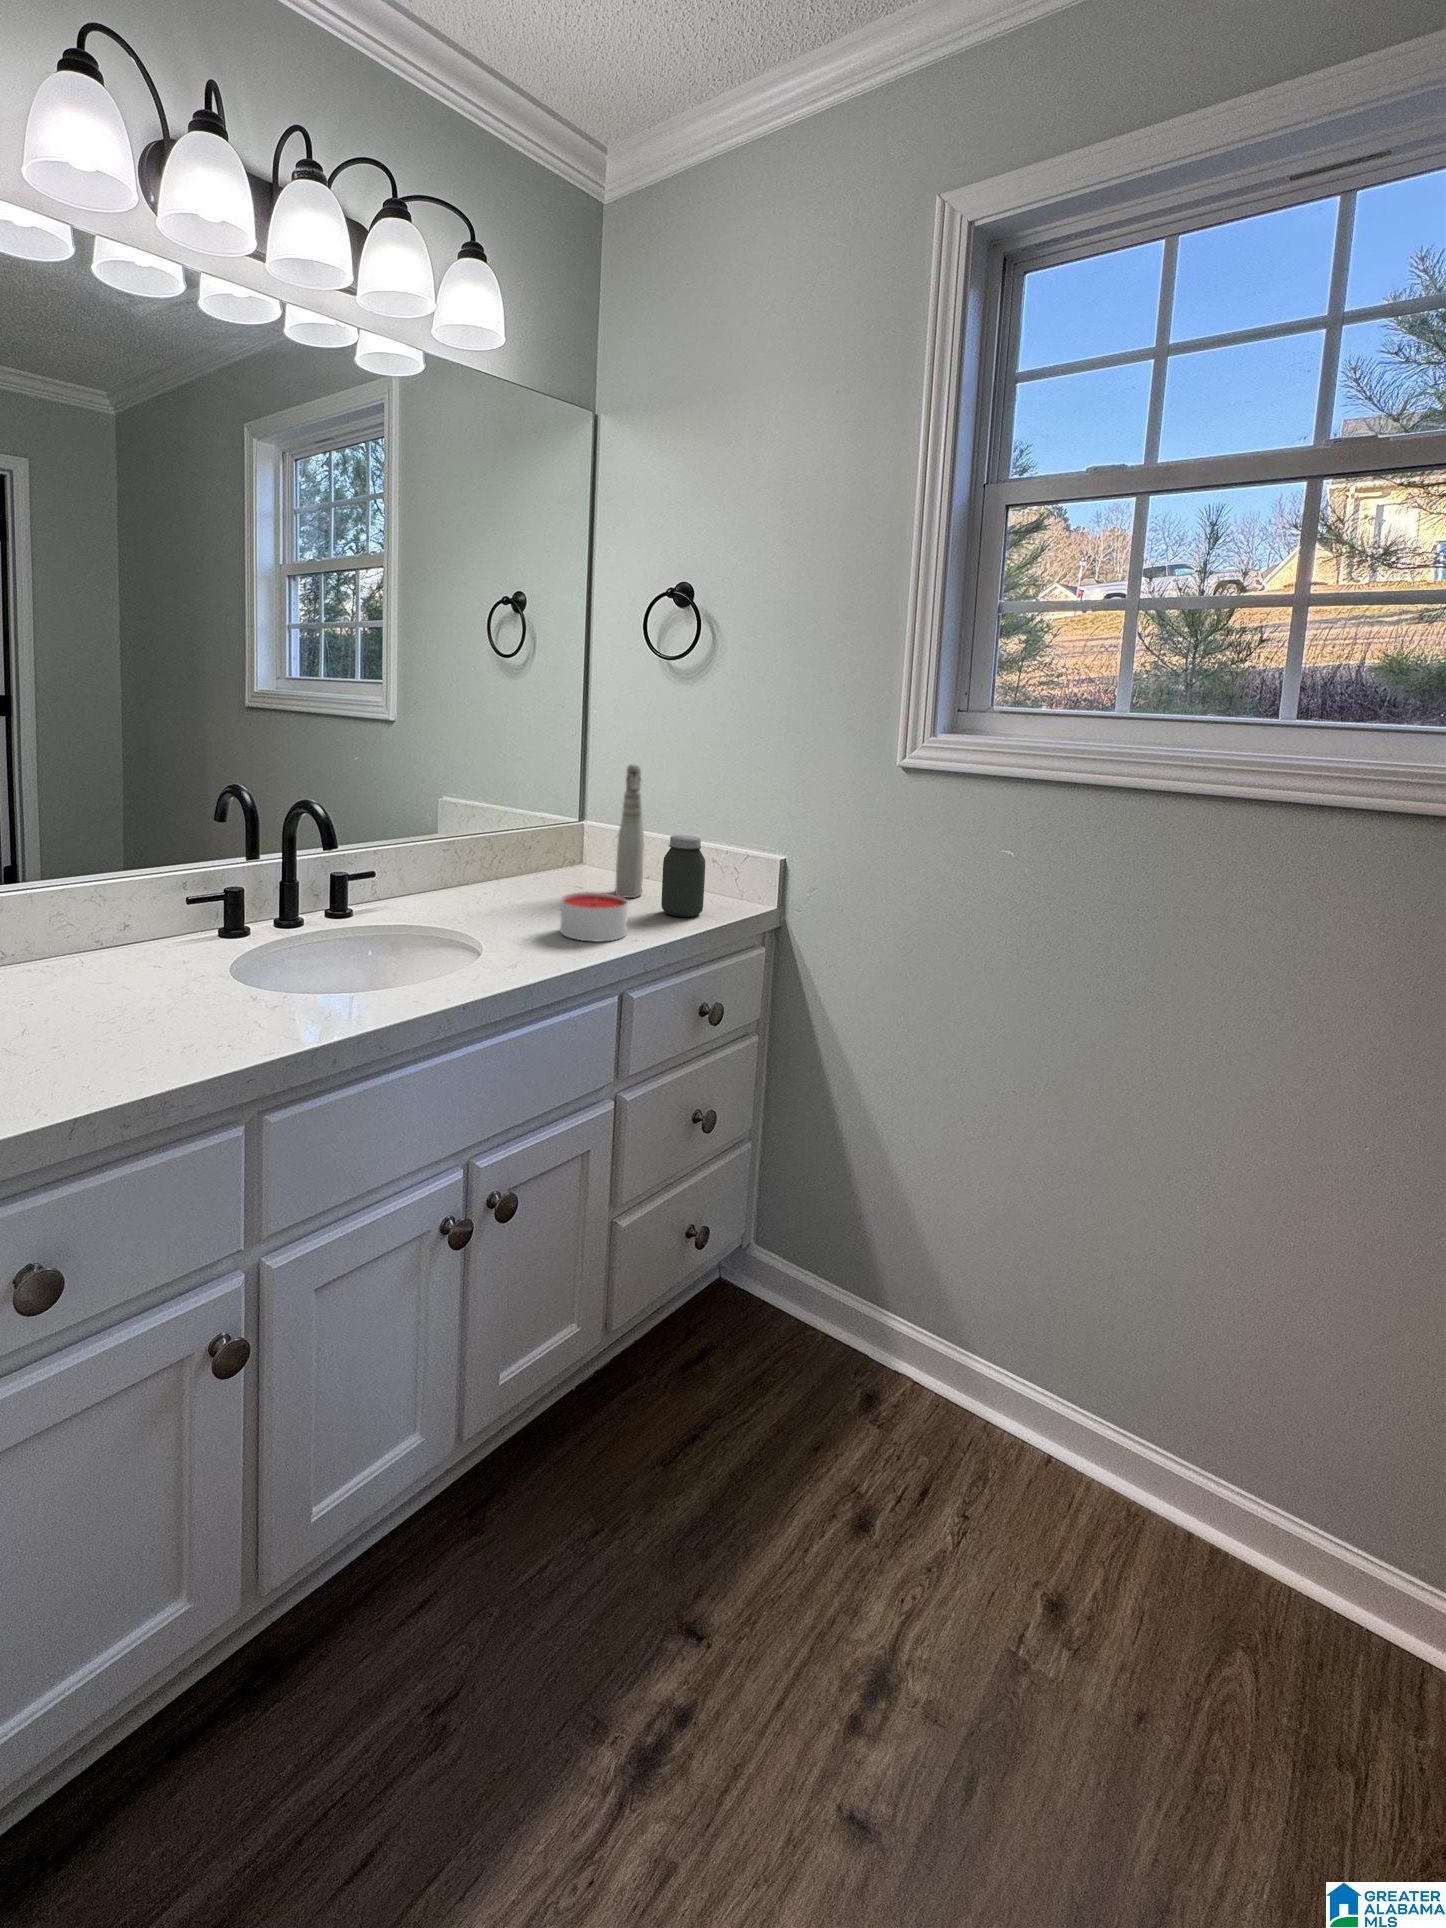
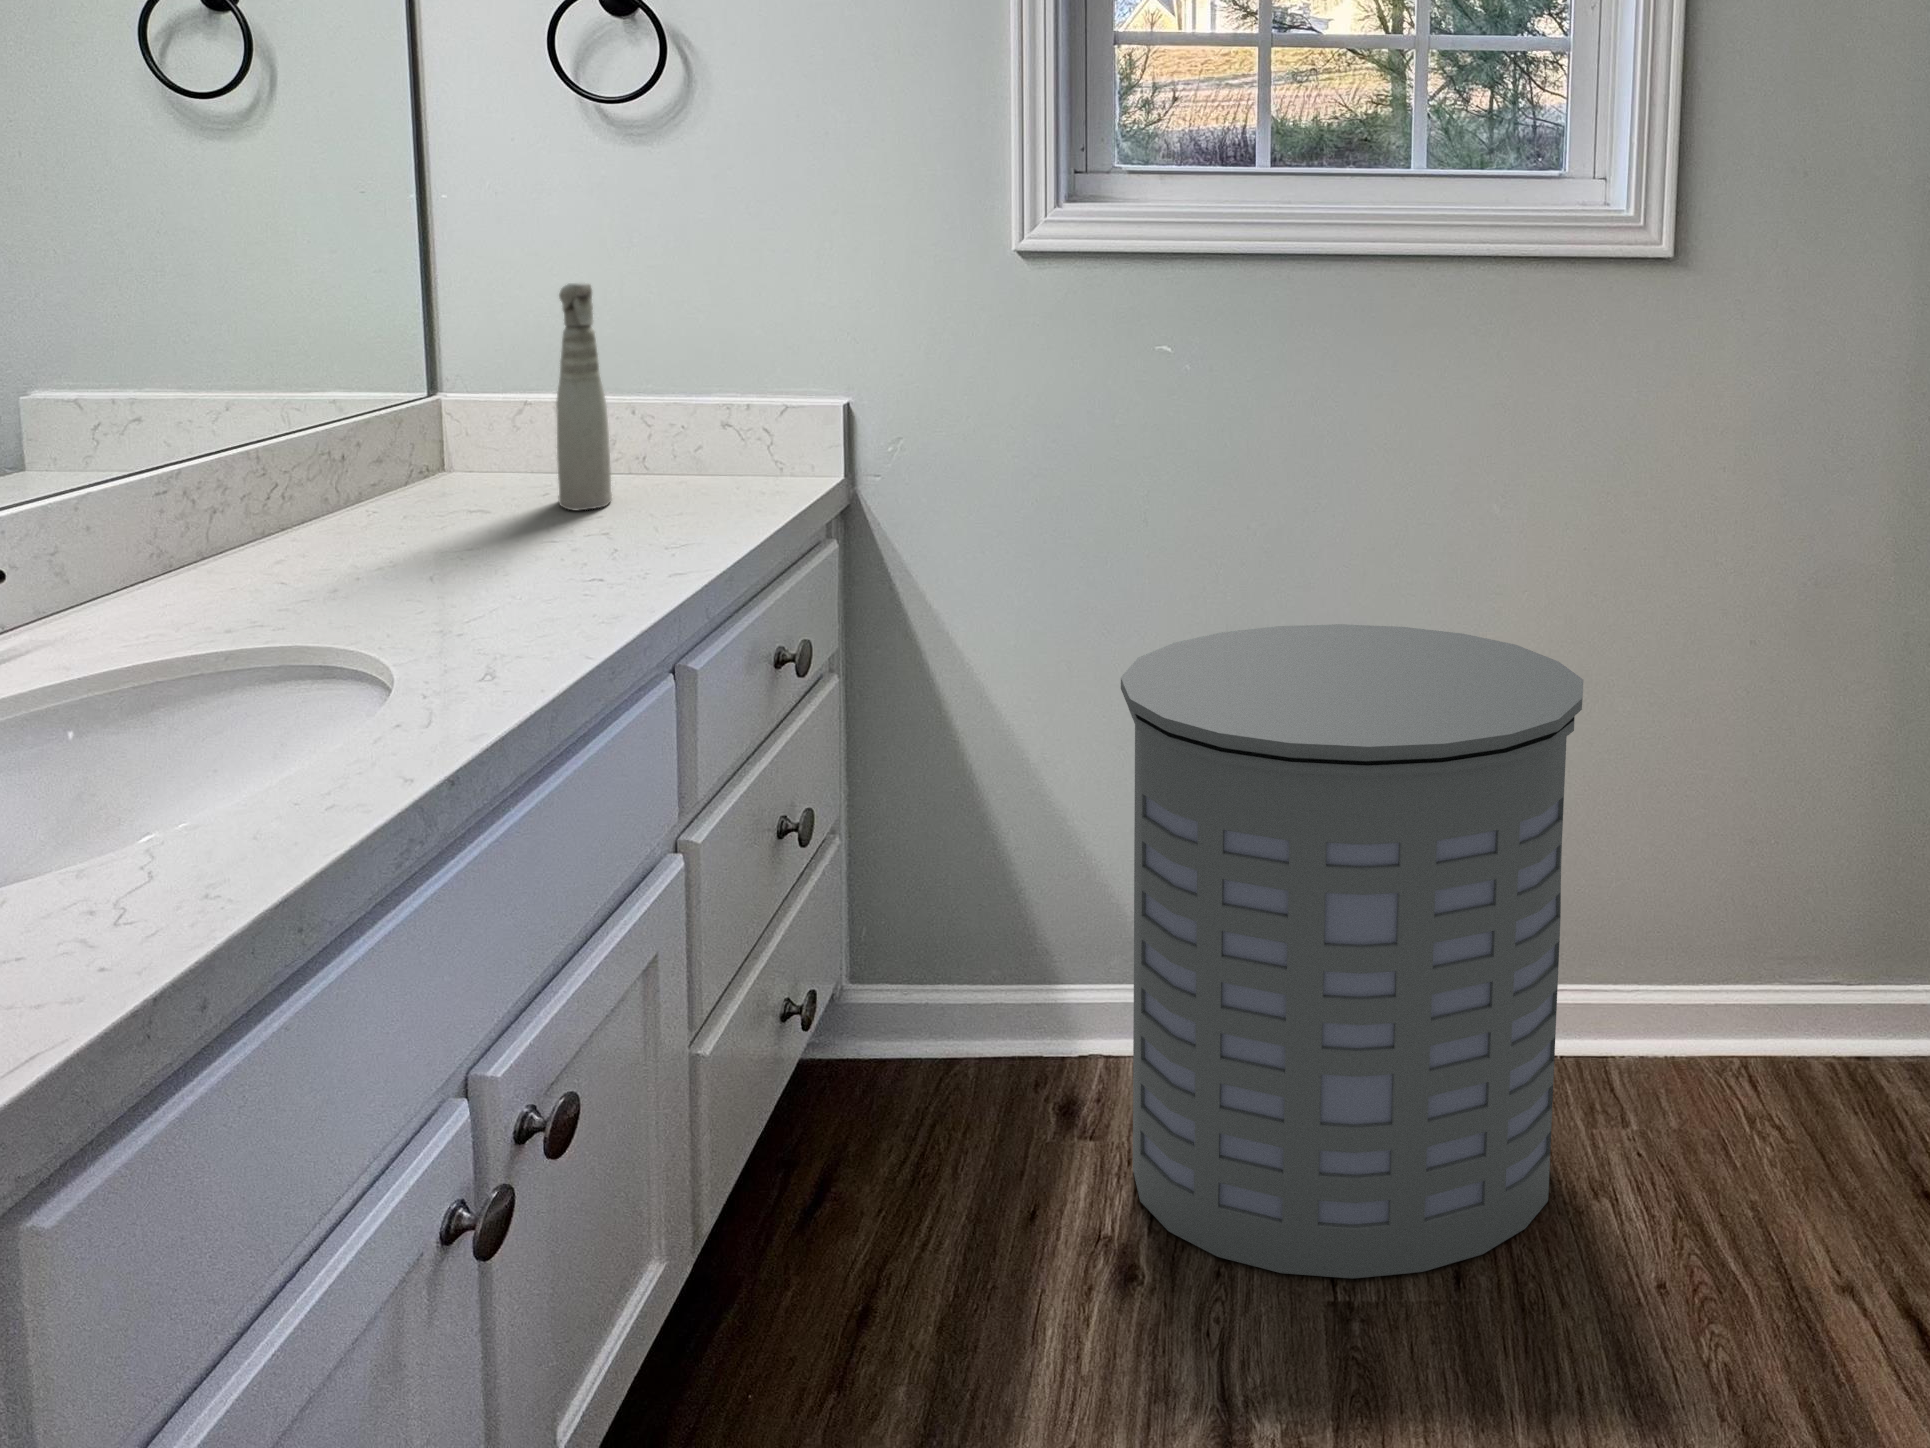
jar: present [661,835,705,917] -> none [671,389,748,521]
candle: present [560,892,628,942] -> none [514,508,651,601]
laundry hamper: none [894,1081,1368,1722] -> present [1121,624,1583,1278]

